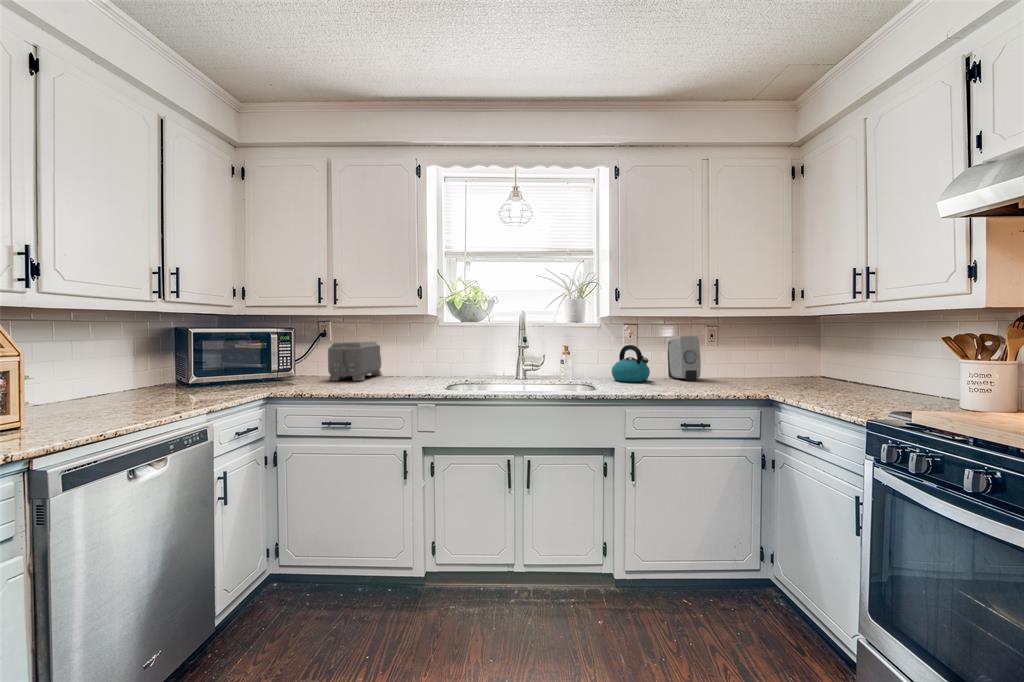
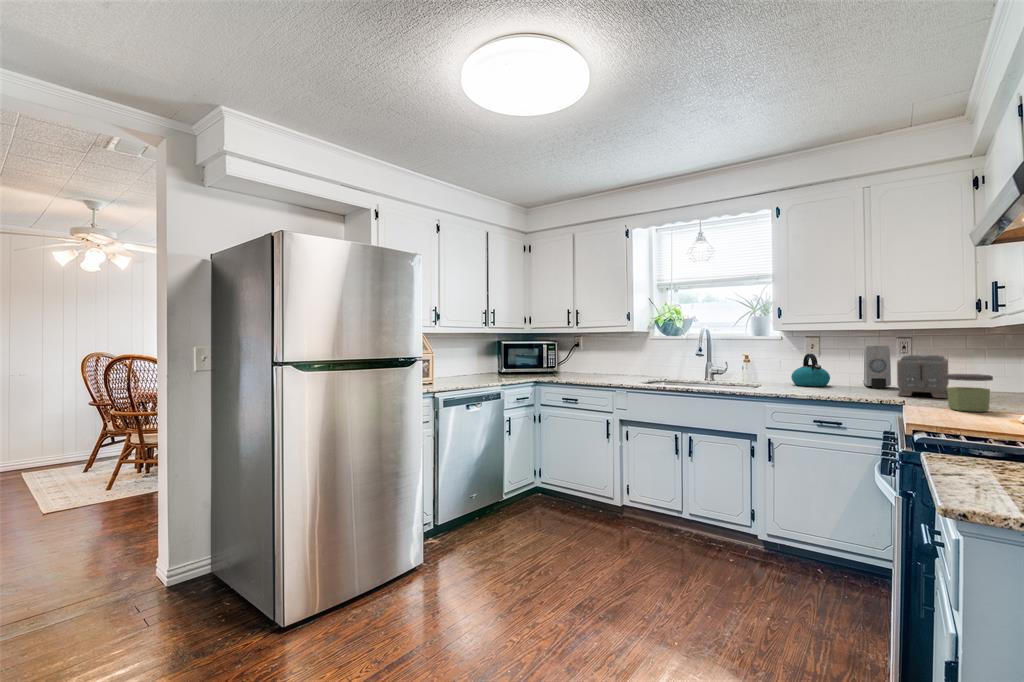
toaster: present [328,342,382,381] -> present [897,355,949,398]
jar: none [829,367,871,408] -> present [944,374,993,412]

